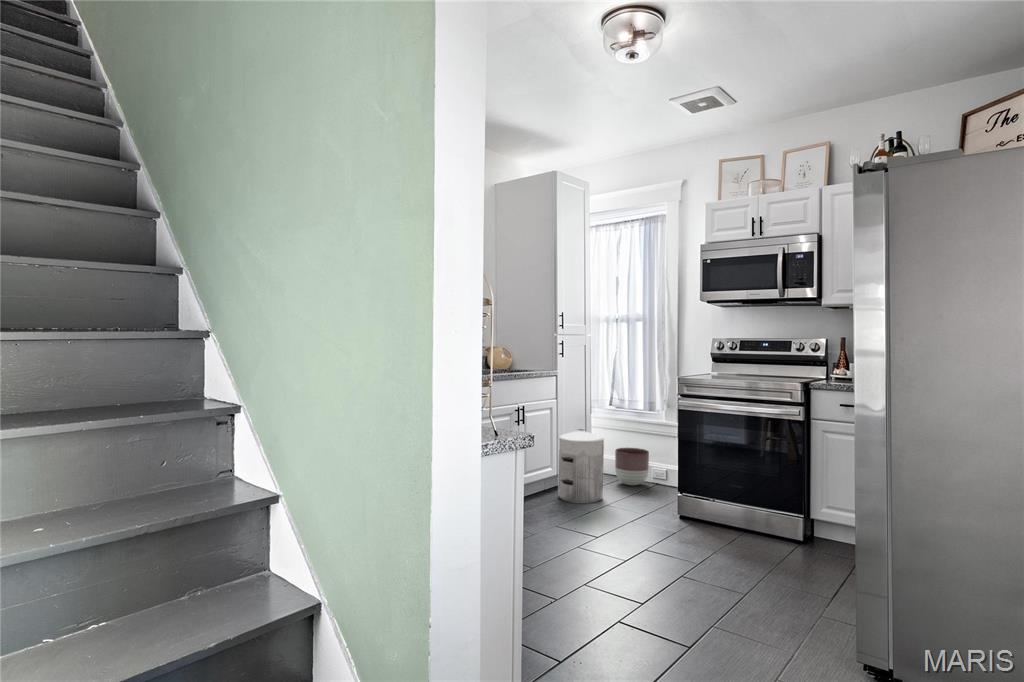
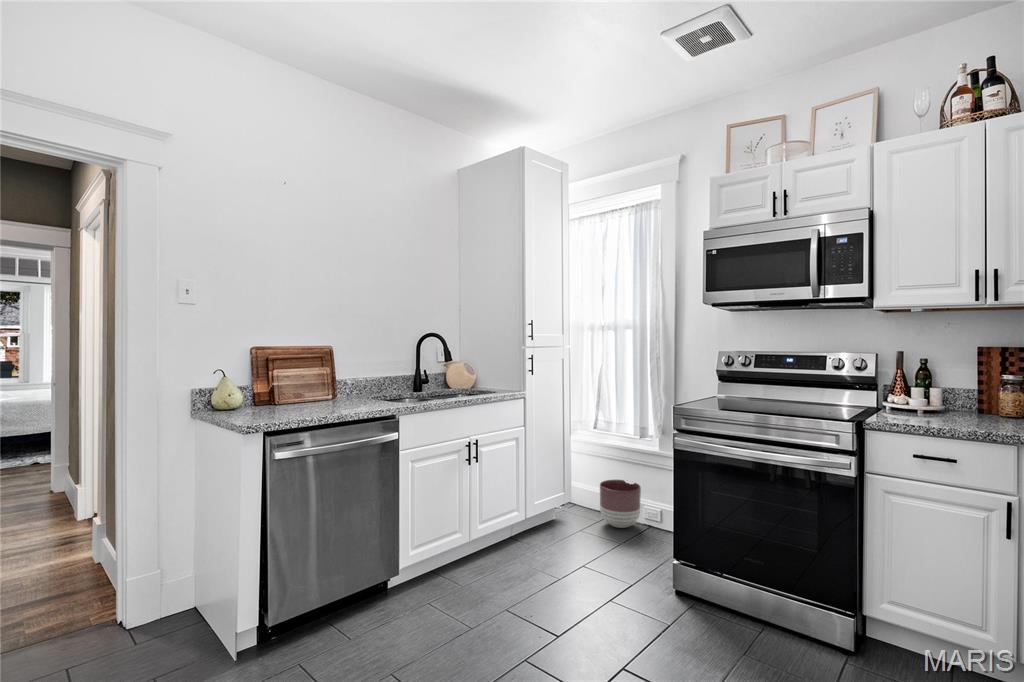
waste bin: present [558,429,604,504] -> none [524,465,581,562]

